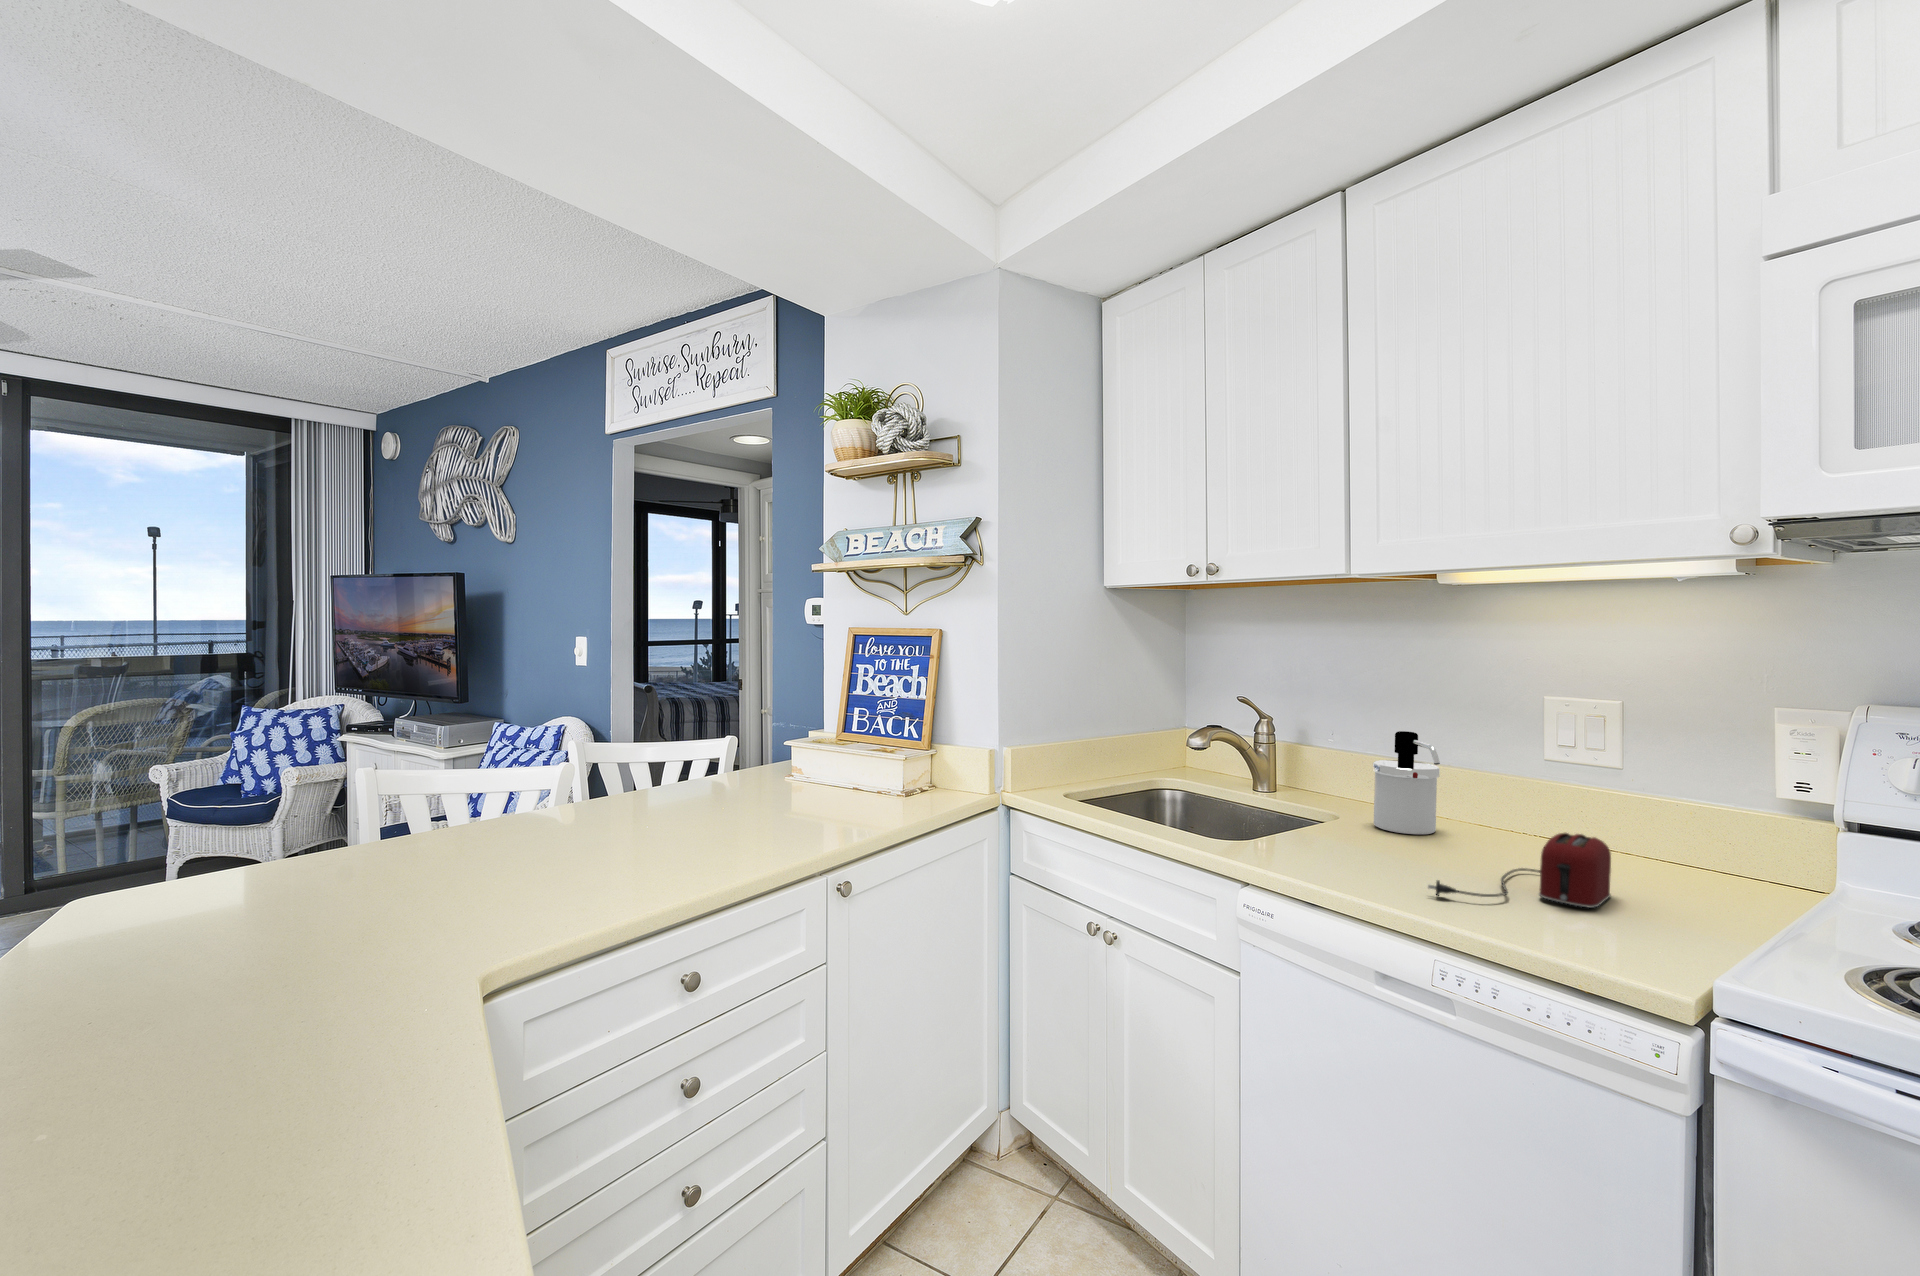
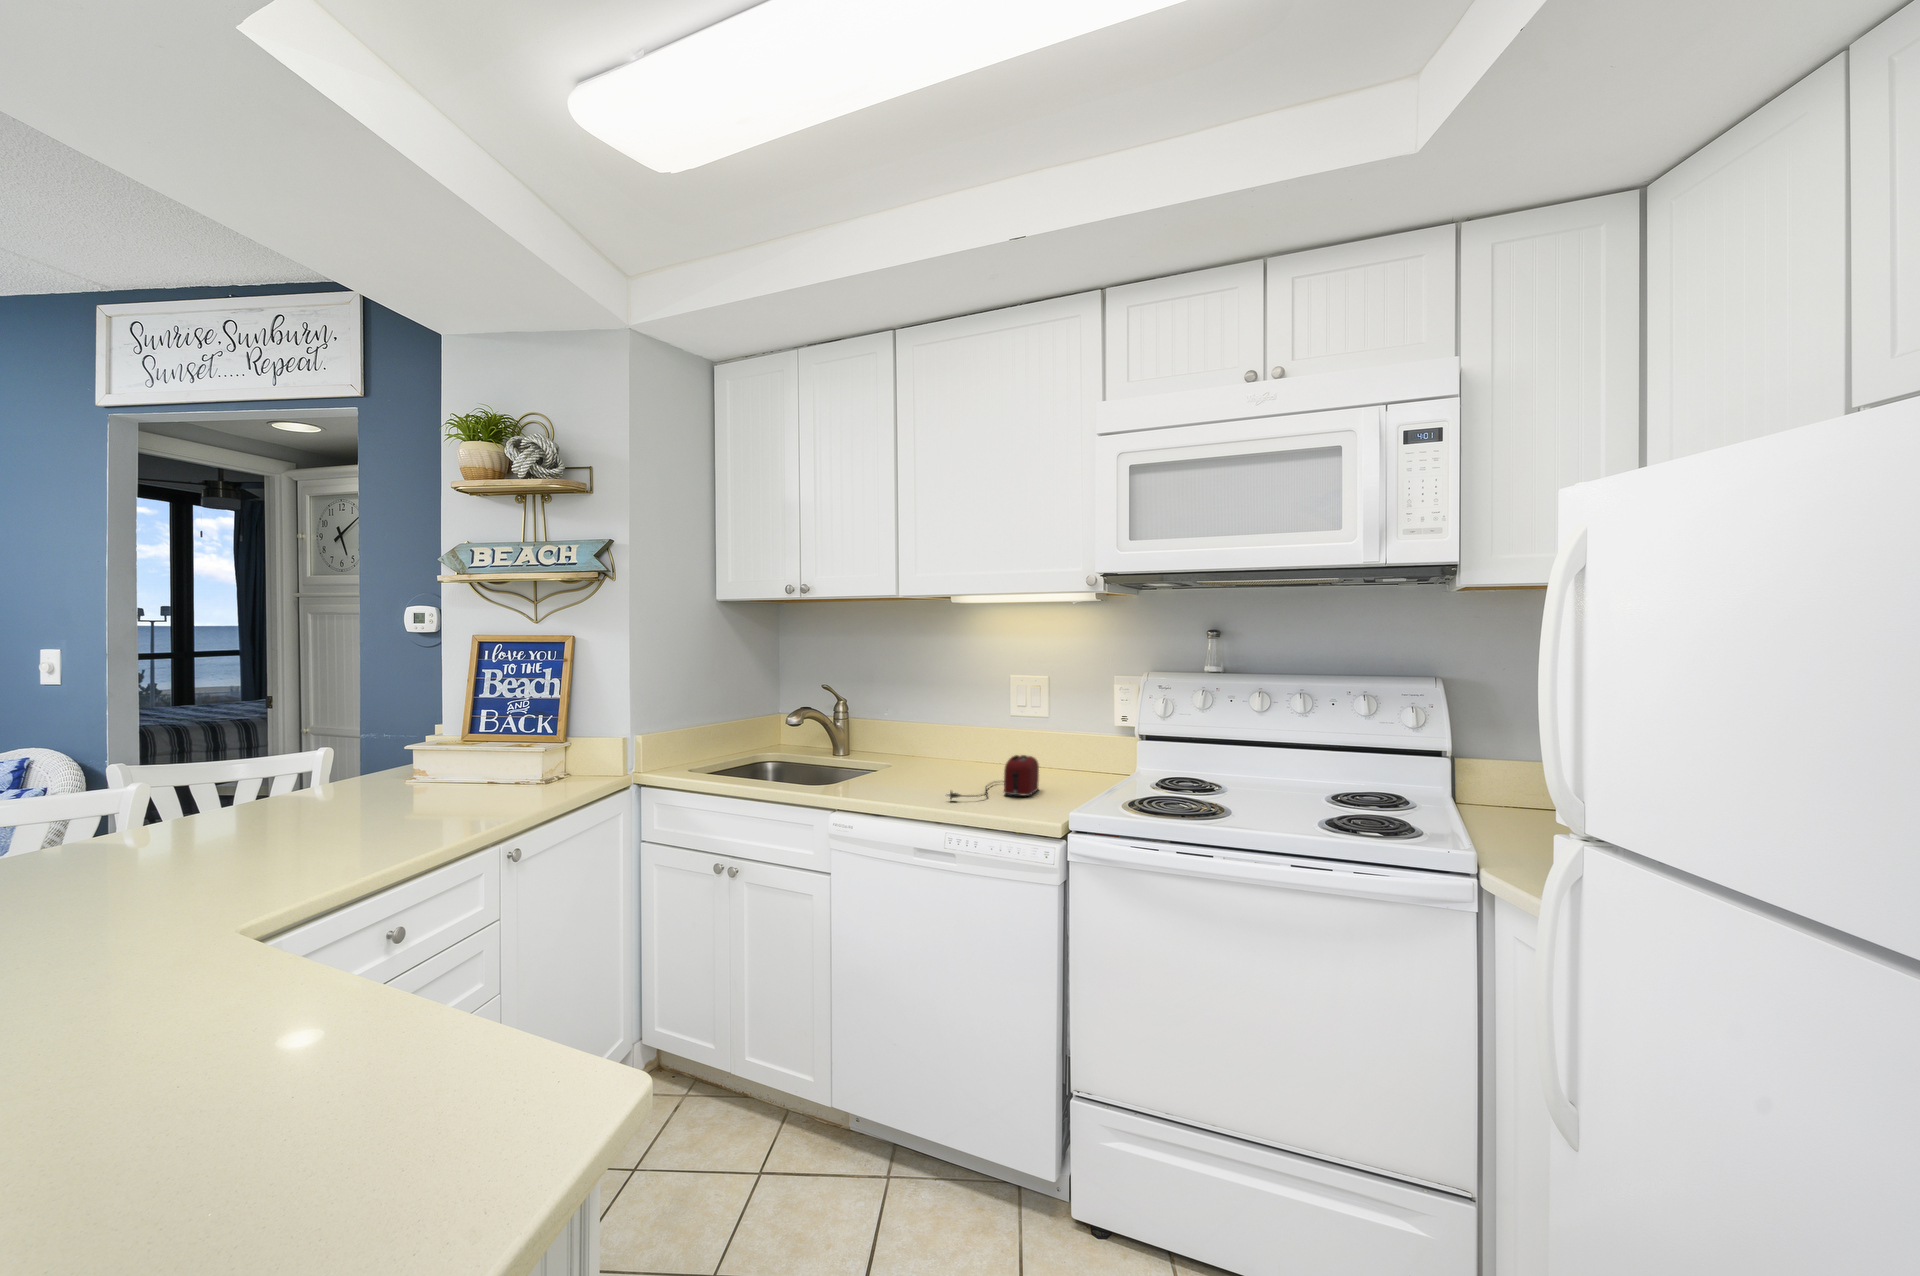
soap dispenser: present [1373,731,1440,835] -> none [915,703,954,771]

